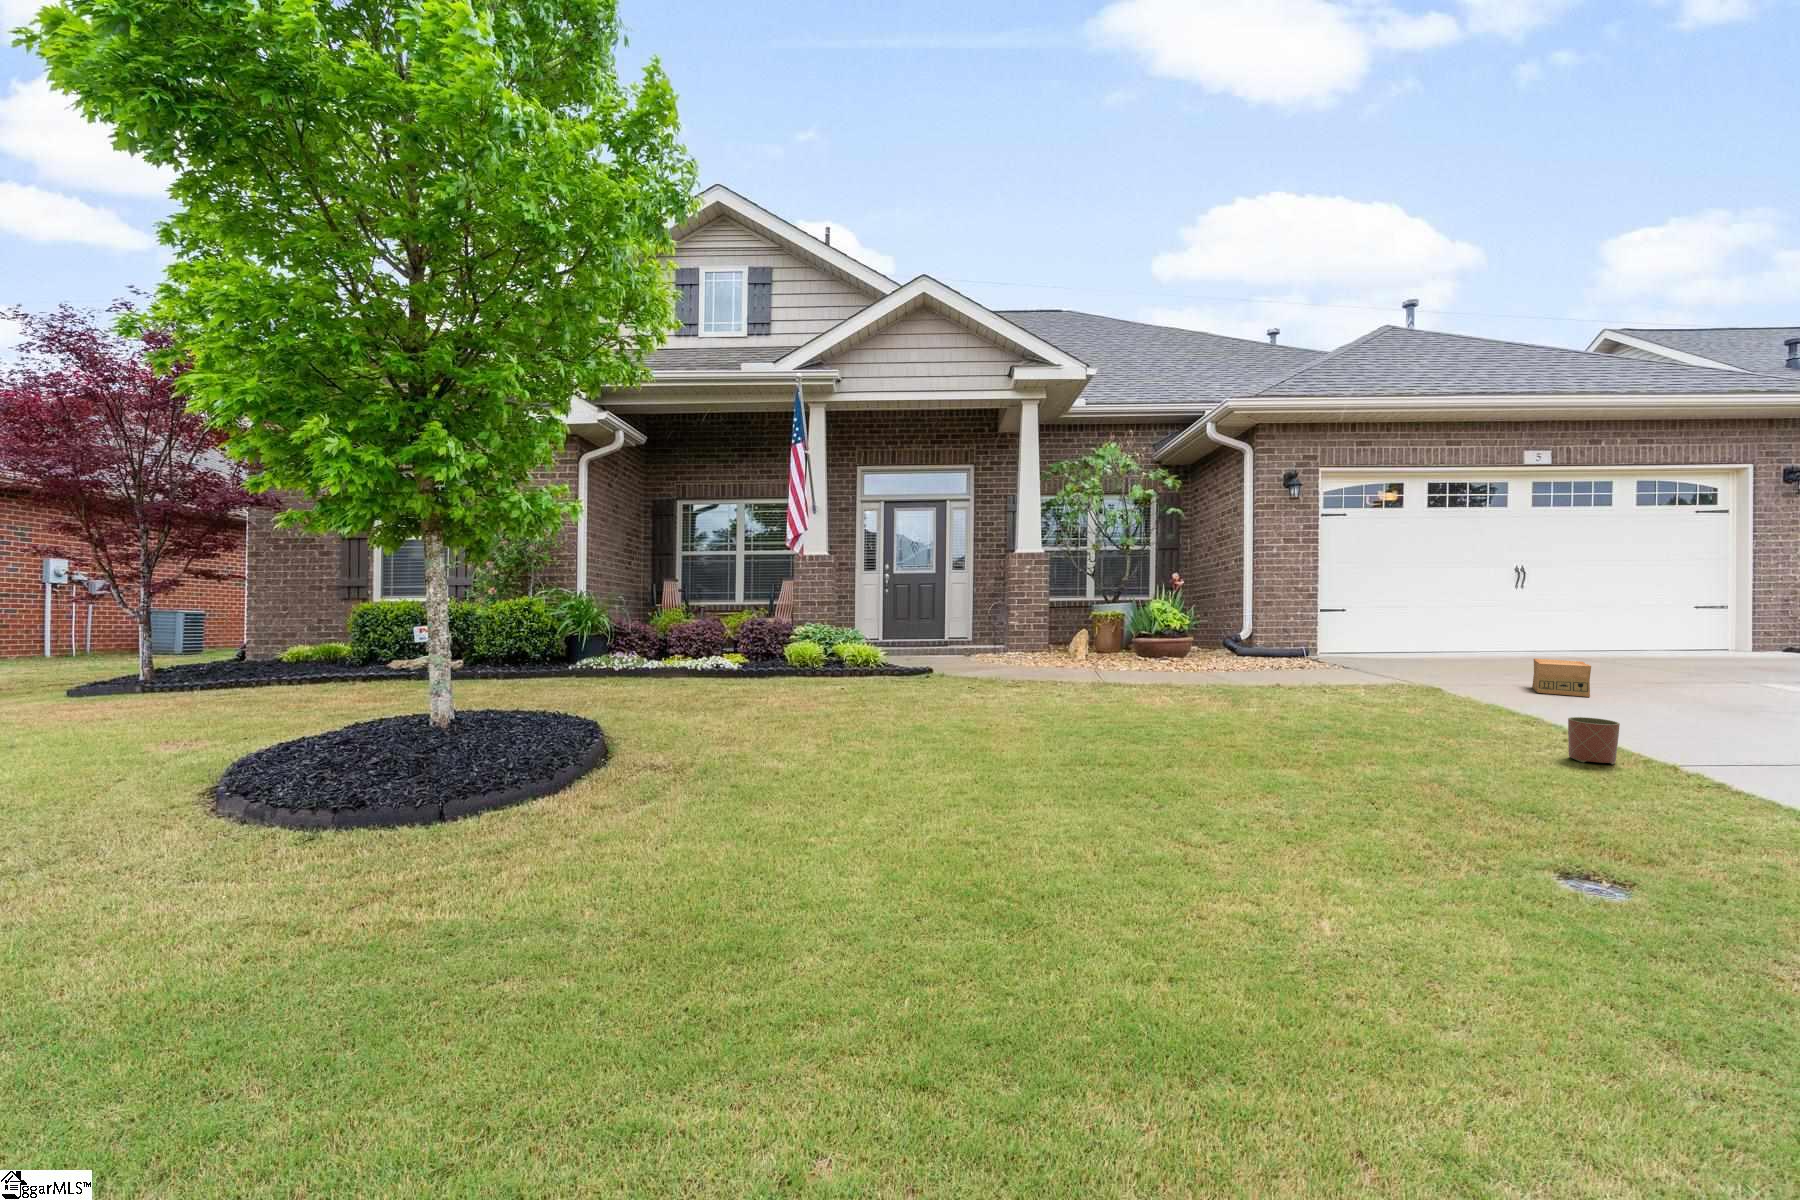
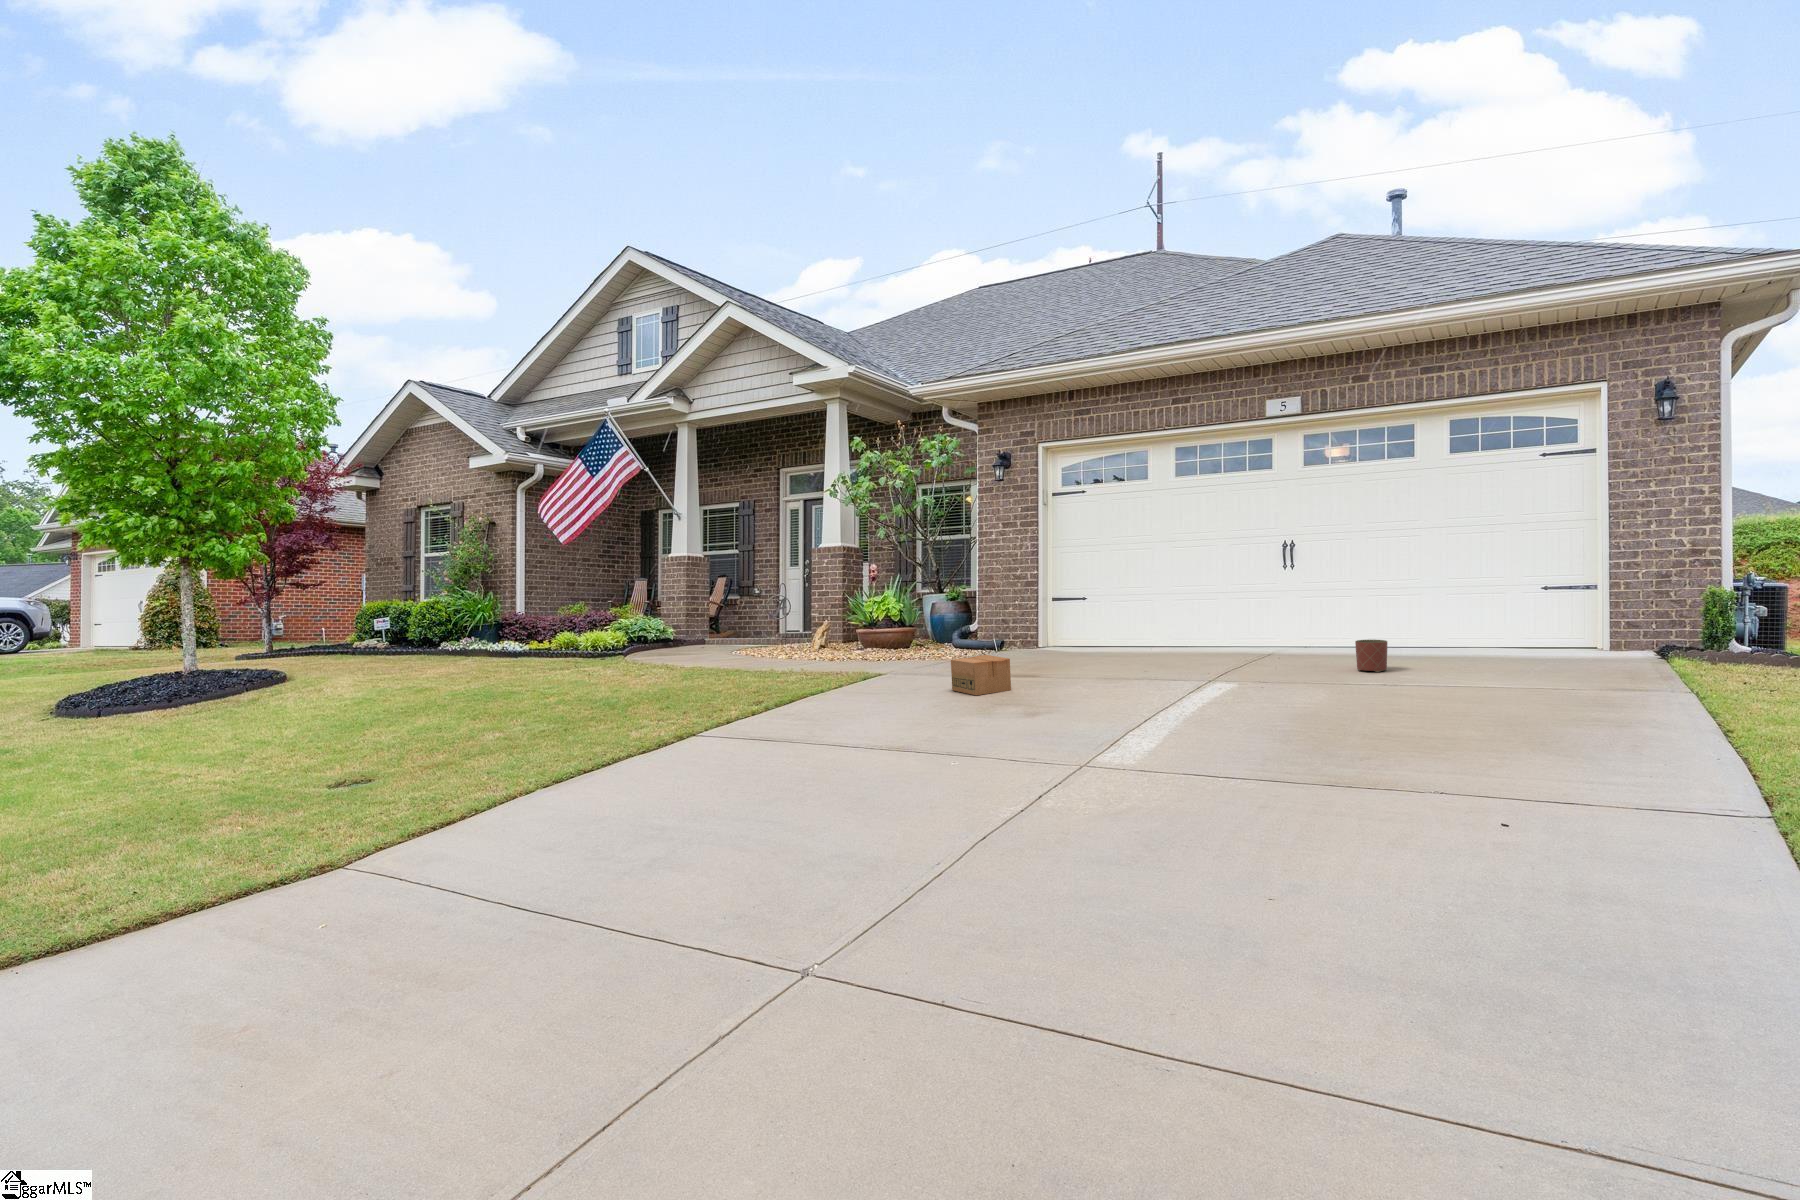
planter: present [1568,717,1620,765] -> present [1355,640,1387,672]

